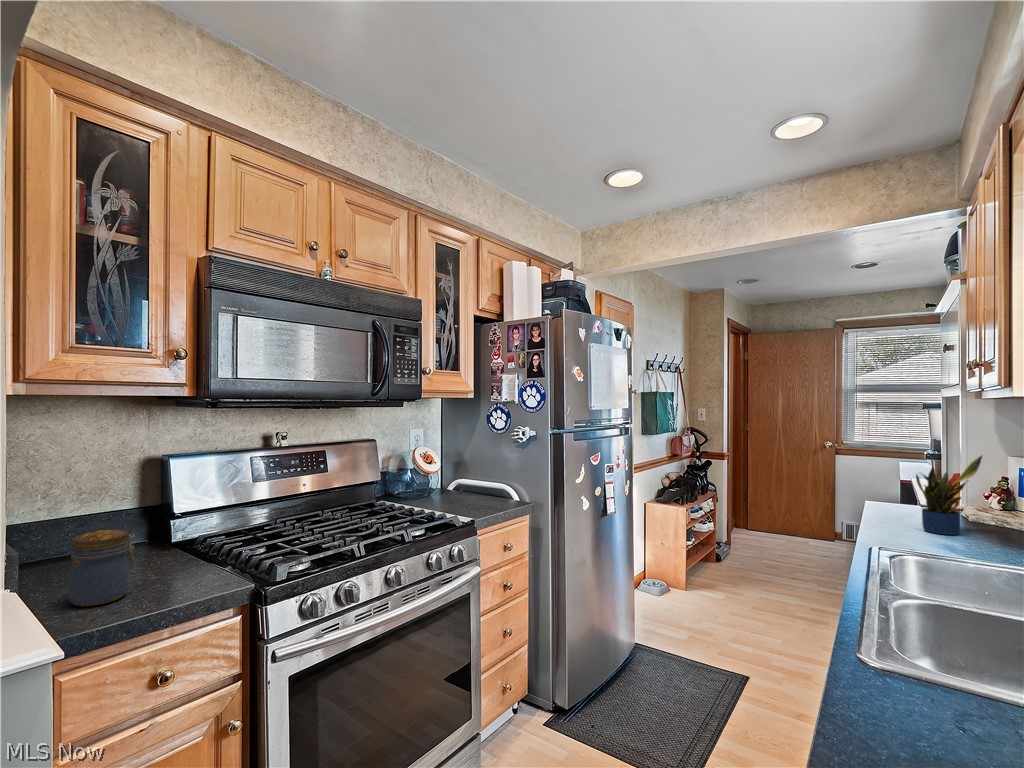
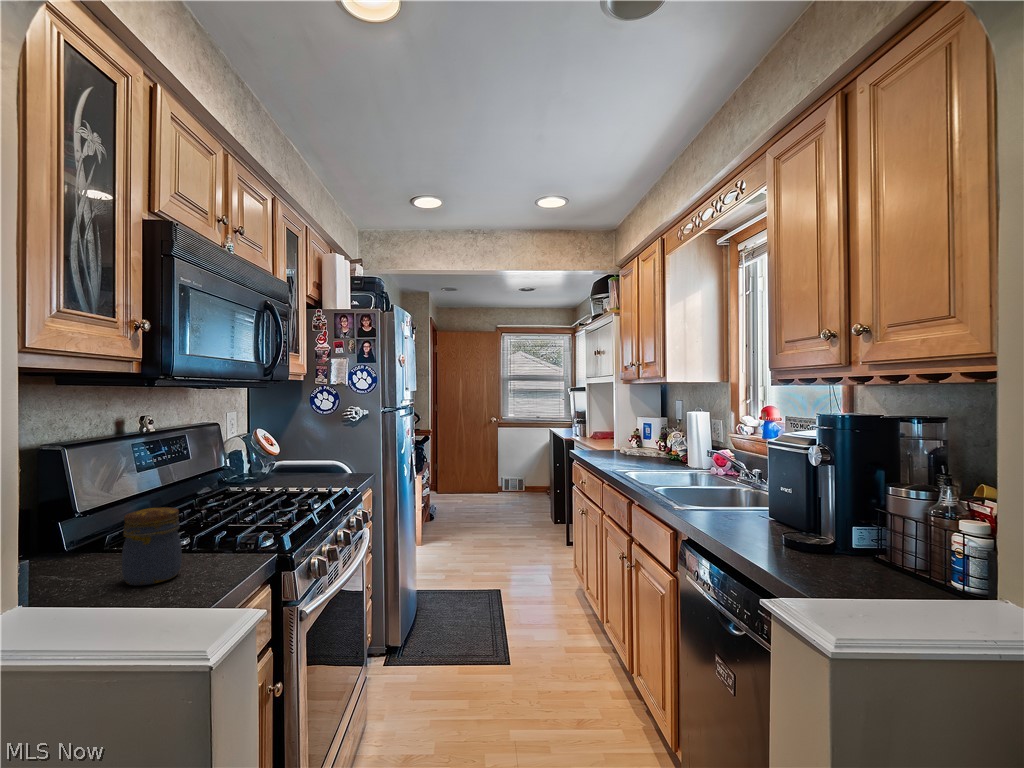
potted plant: present [916,456,982,535] -> none [598,412,628,458]

